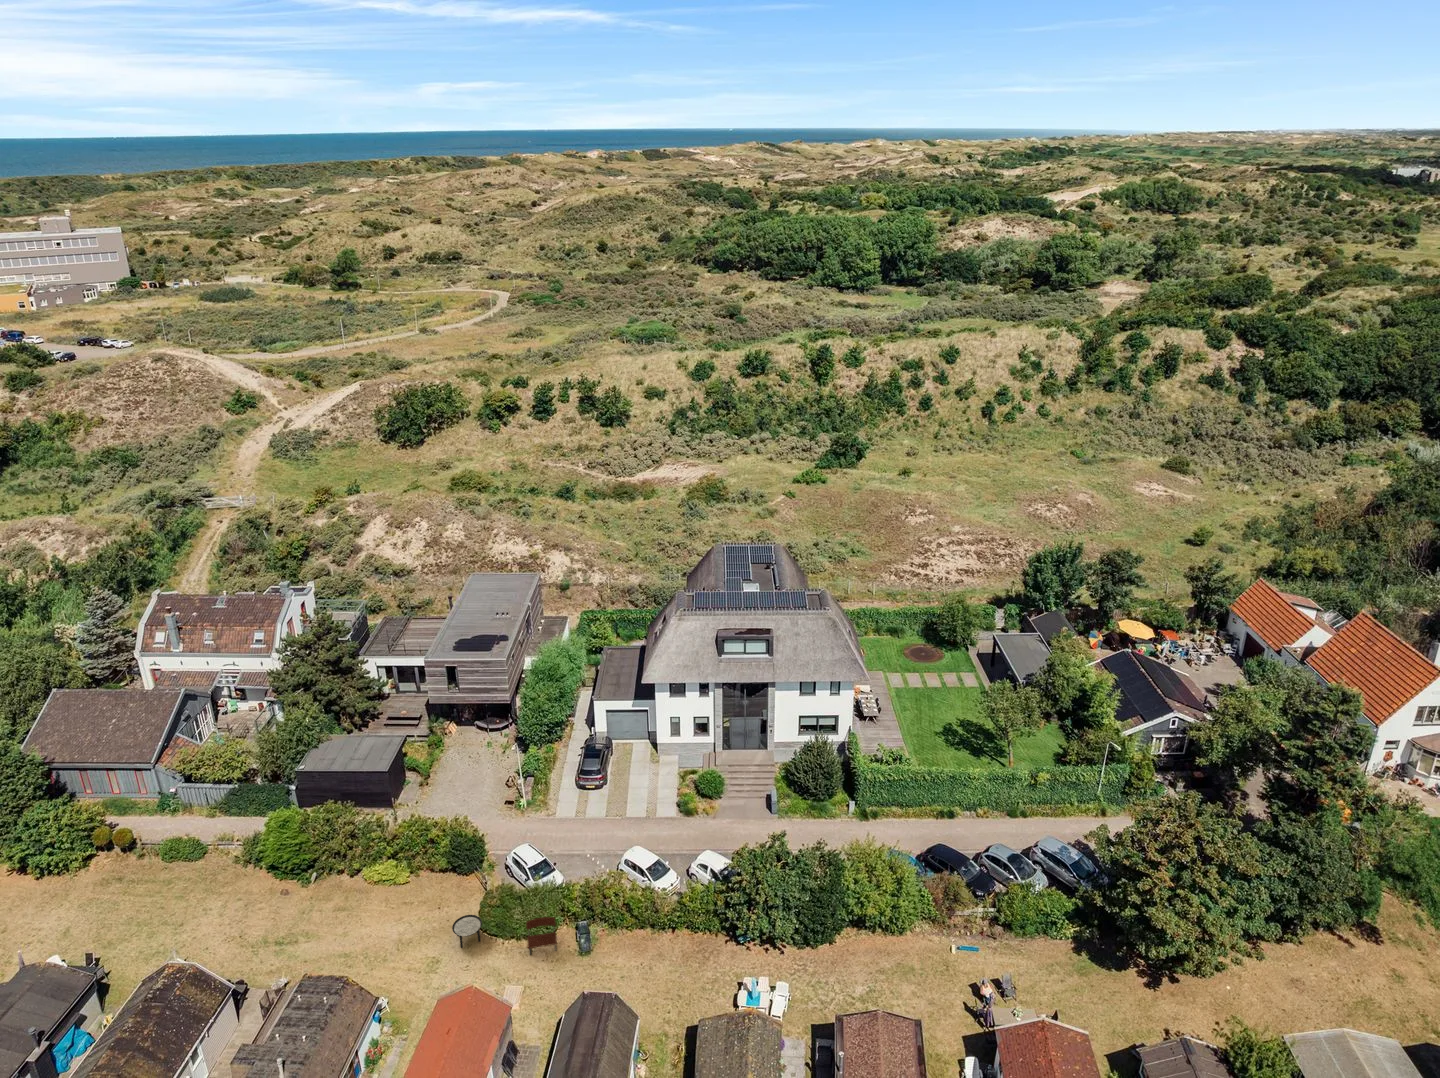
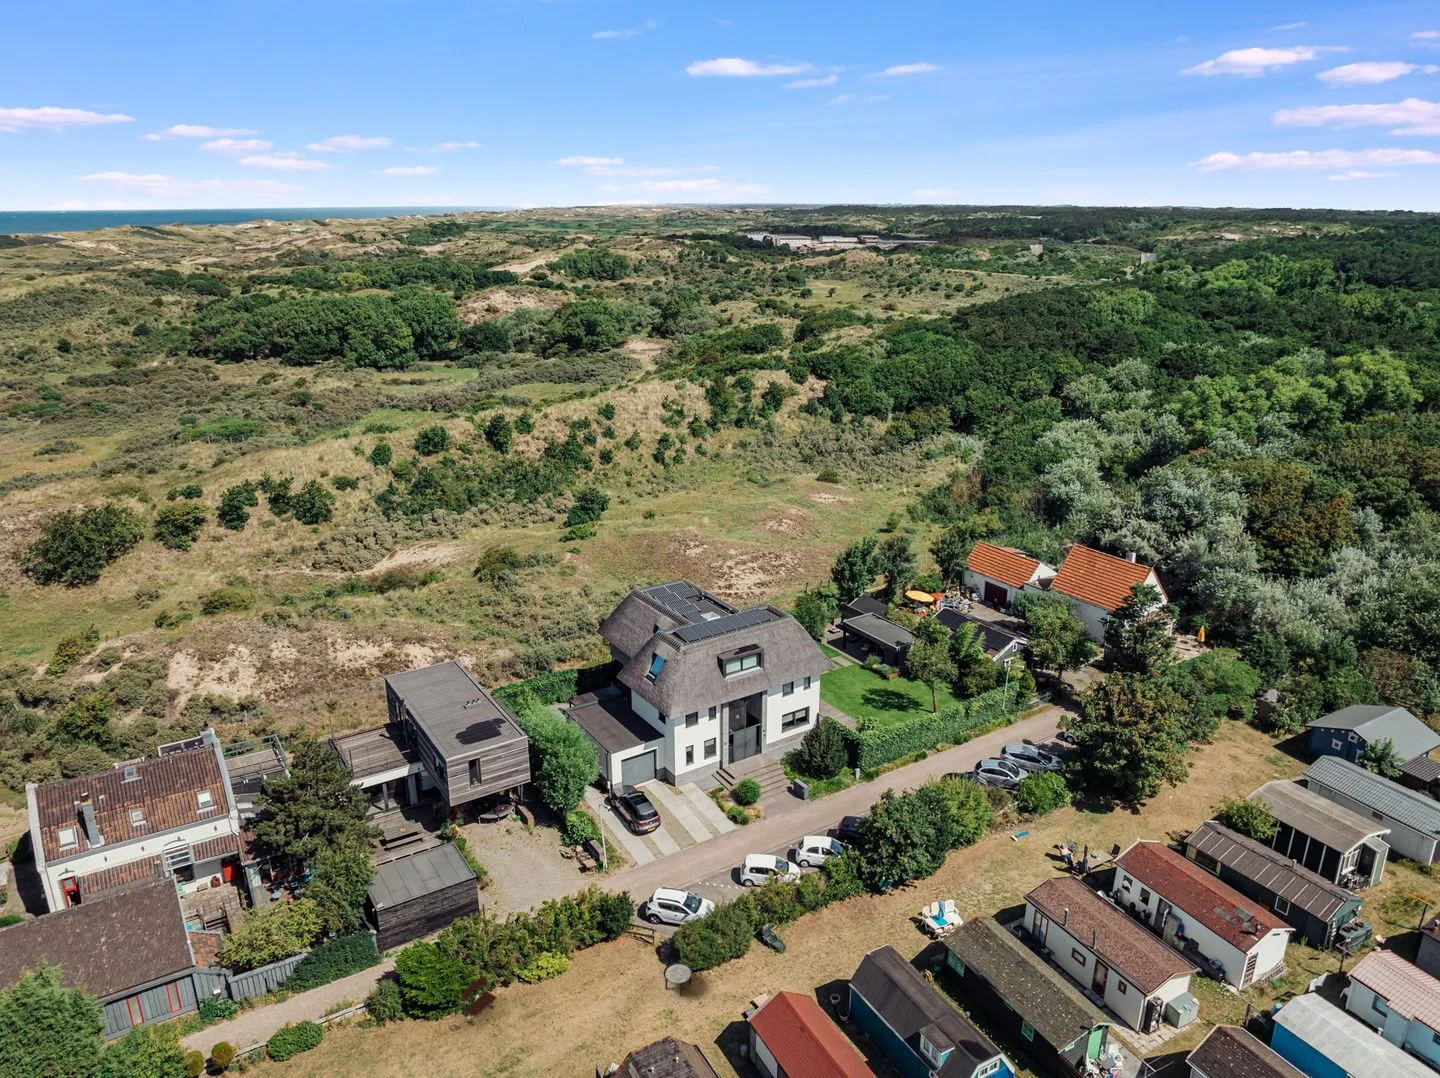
bench: present [526,917,557,953] -> present [462,976,497,1025]

